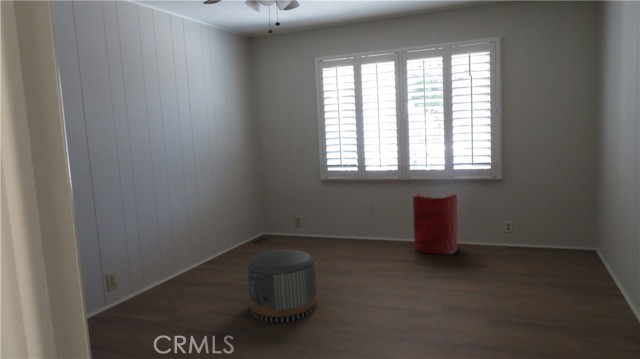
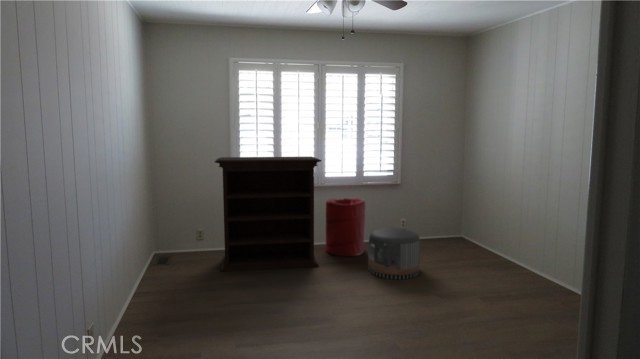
bookshelf: none [298,148,410,270] -> present [215,157,321,272]
pouf: present [247,249,317,322] -> present [368,228,420,279]

